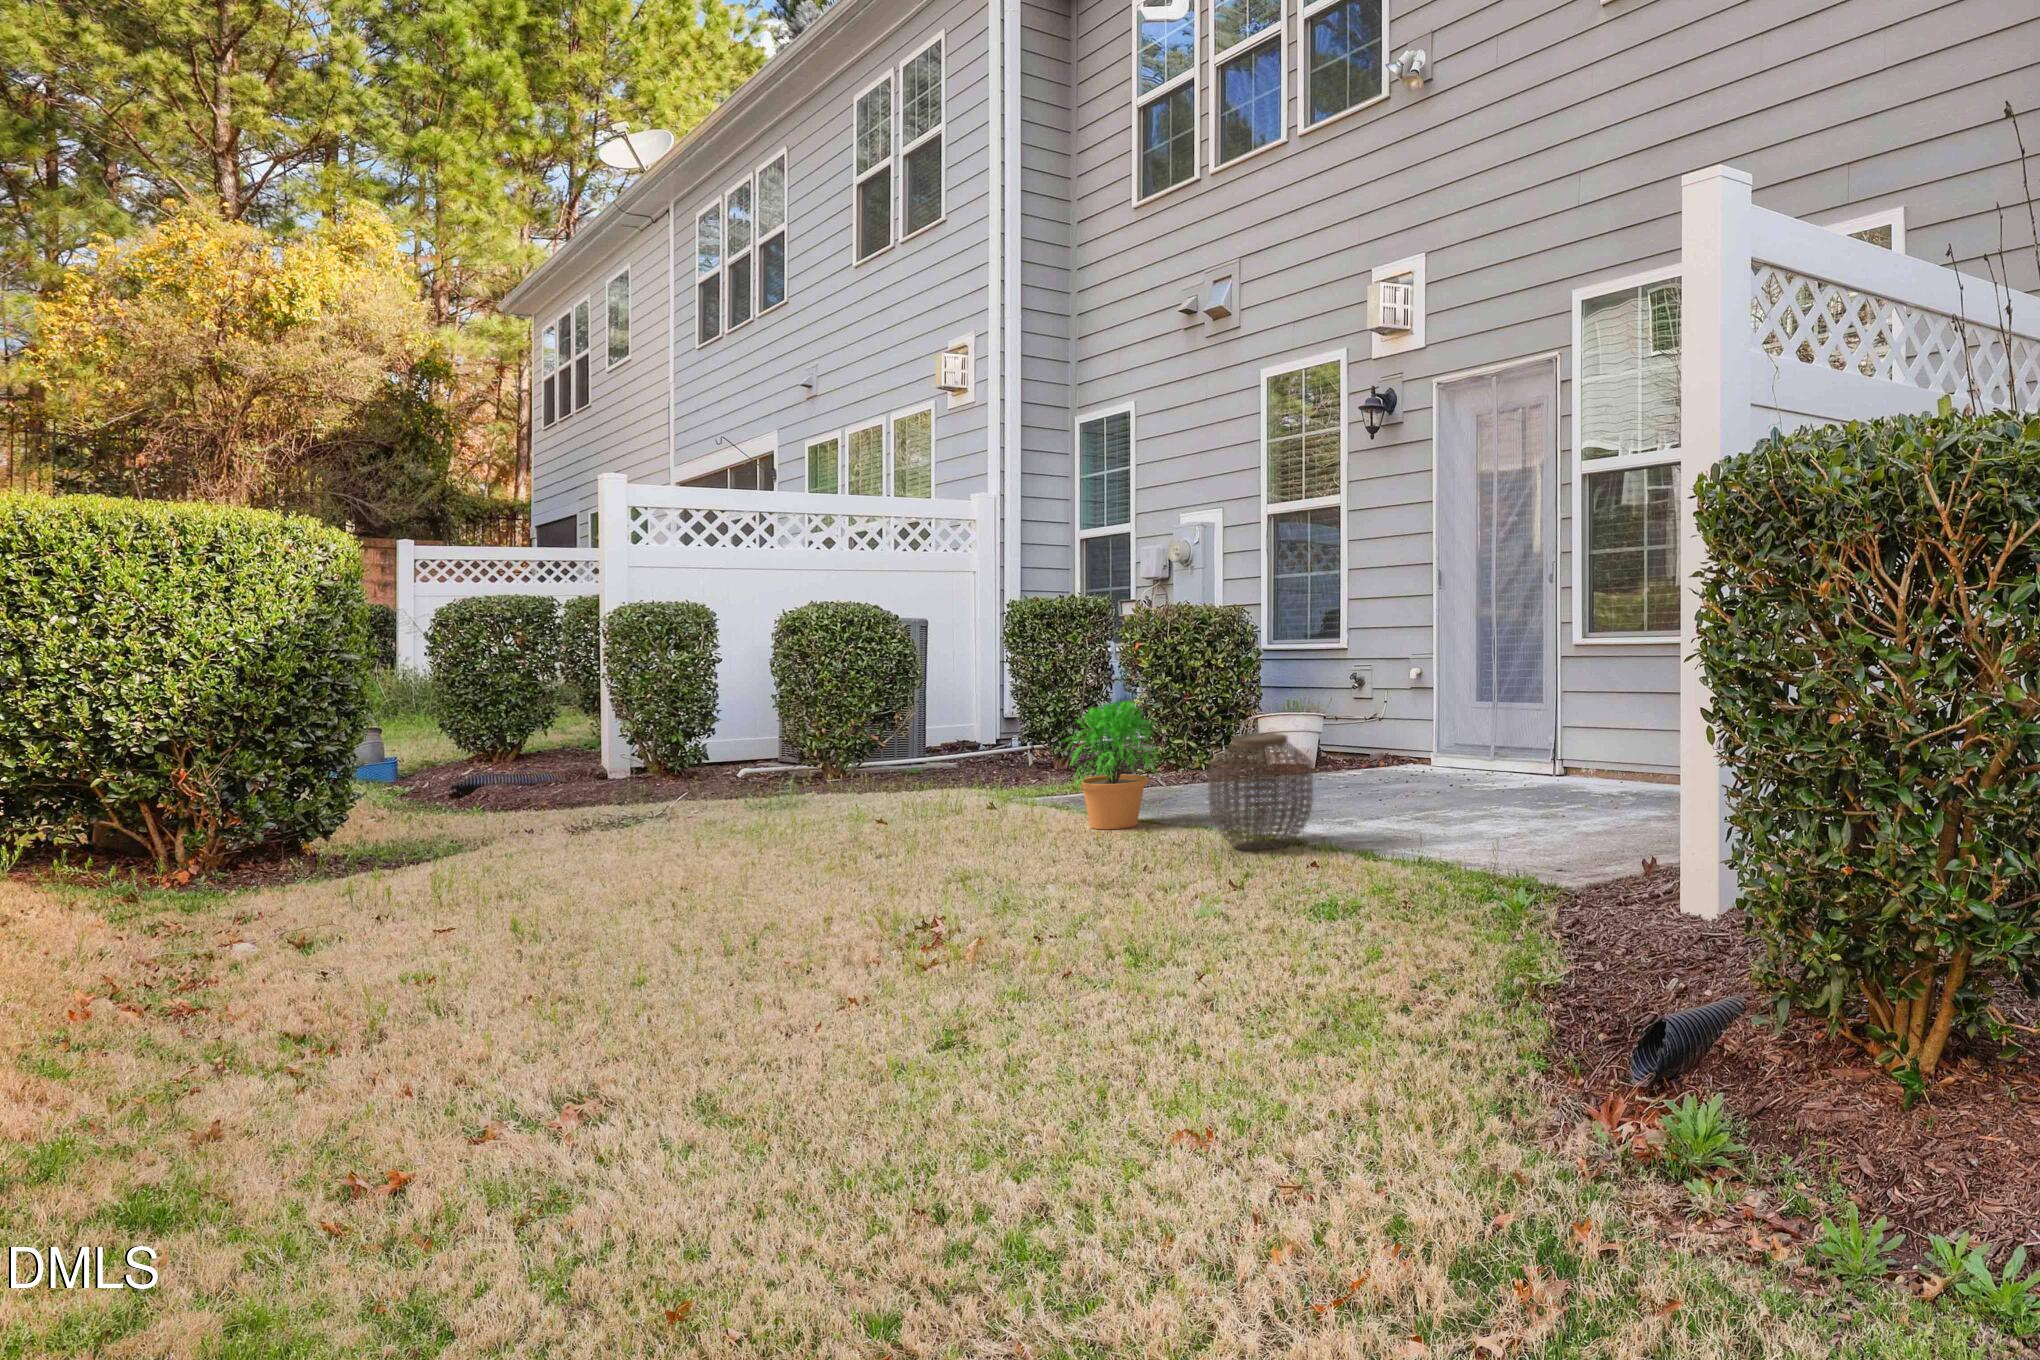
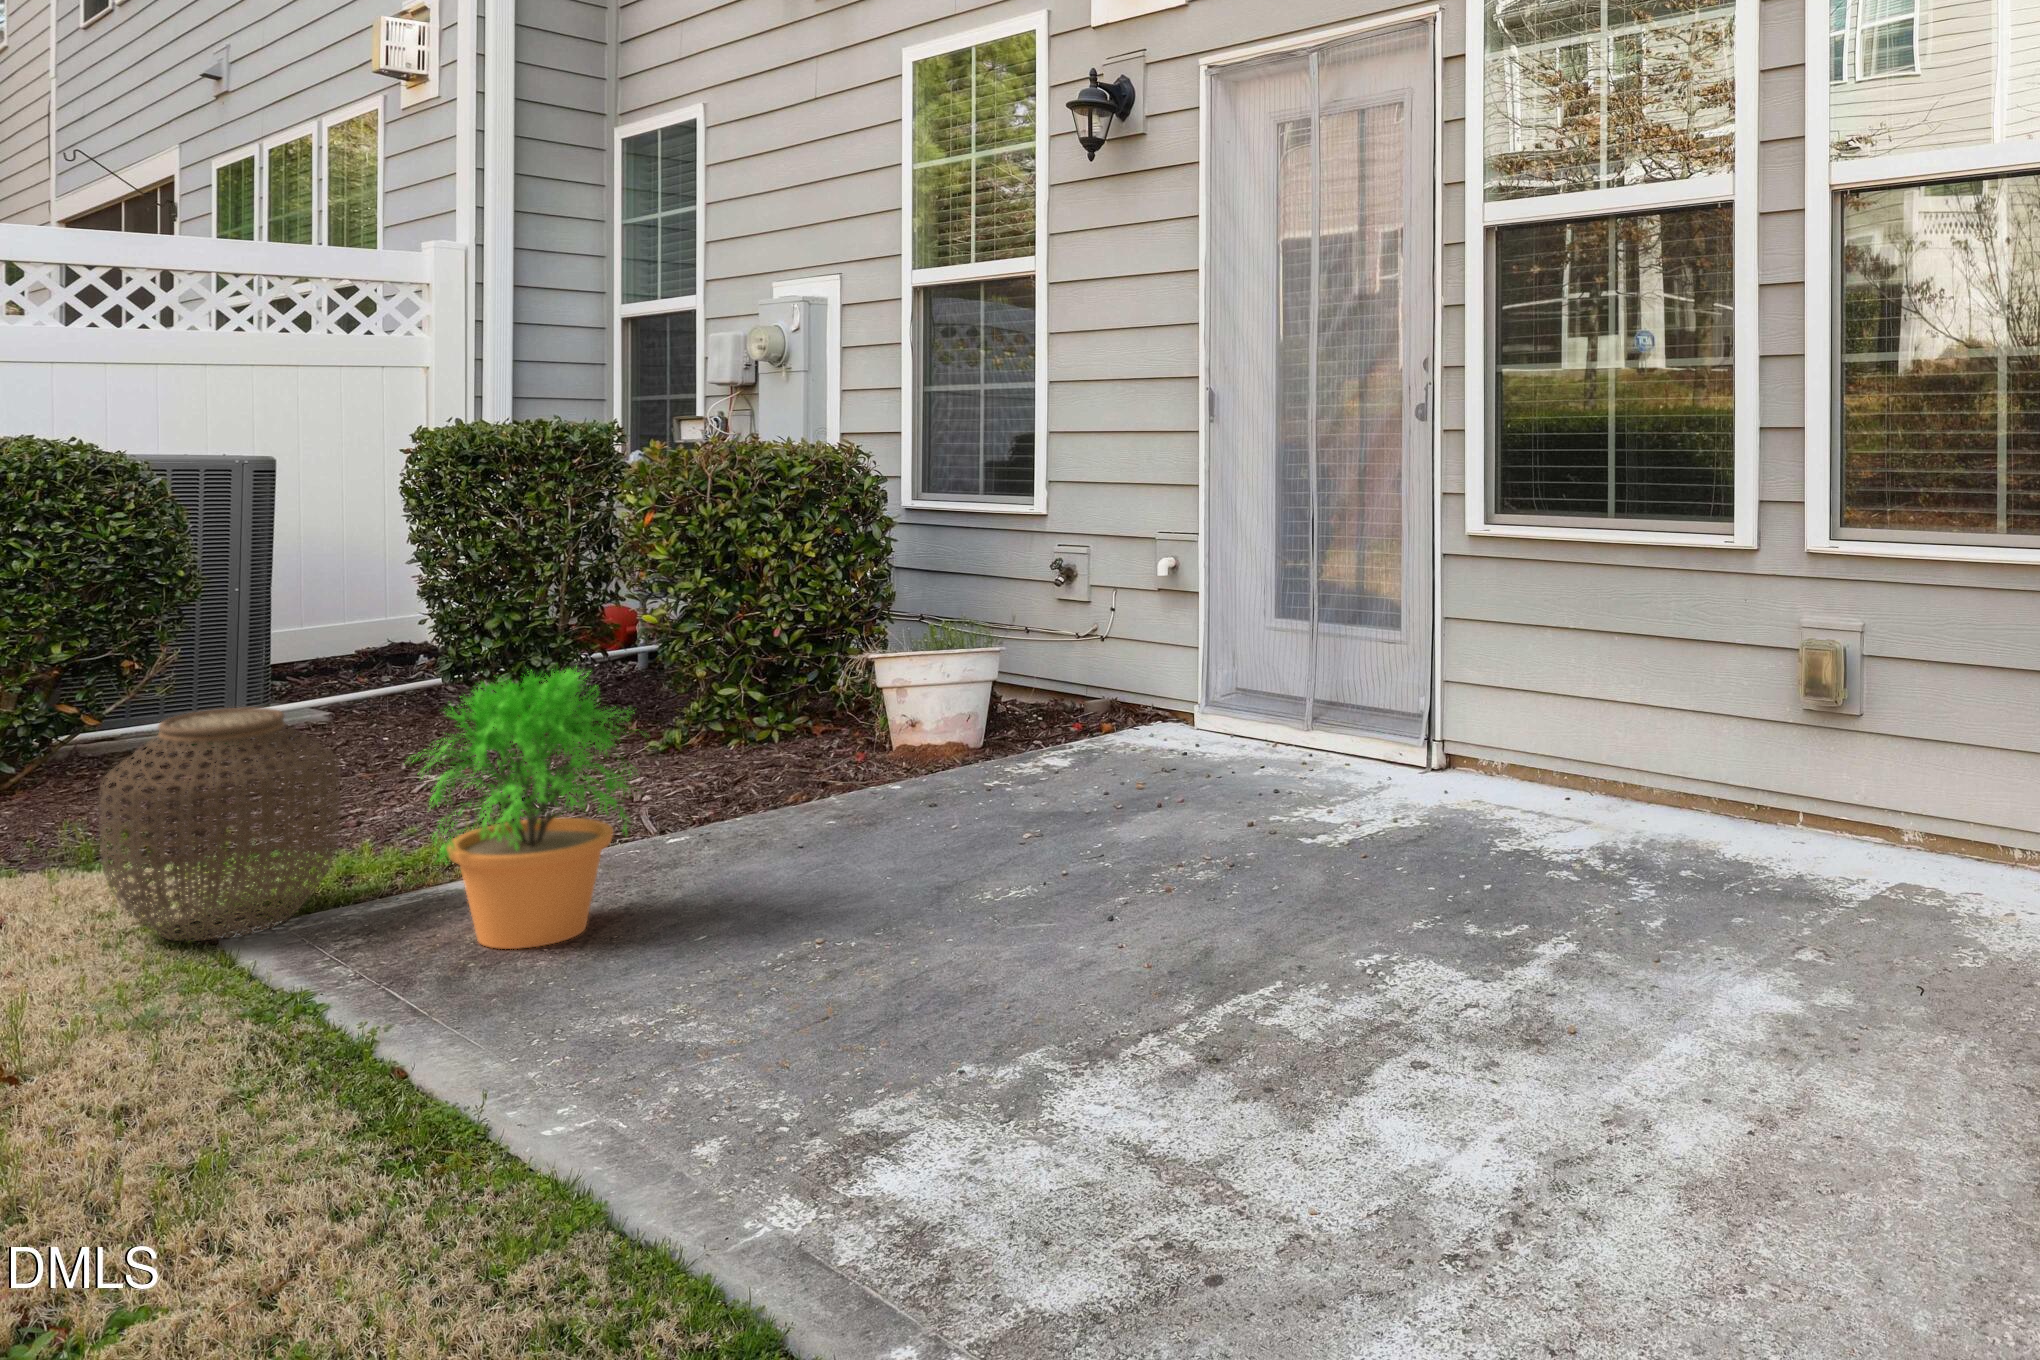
woven basket: present [1209,733,1313,850] -> present [99,707,340,941]

